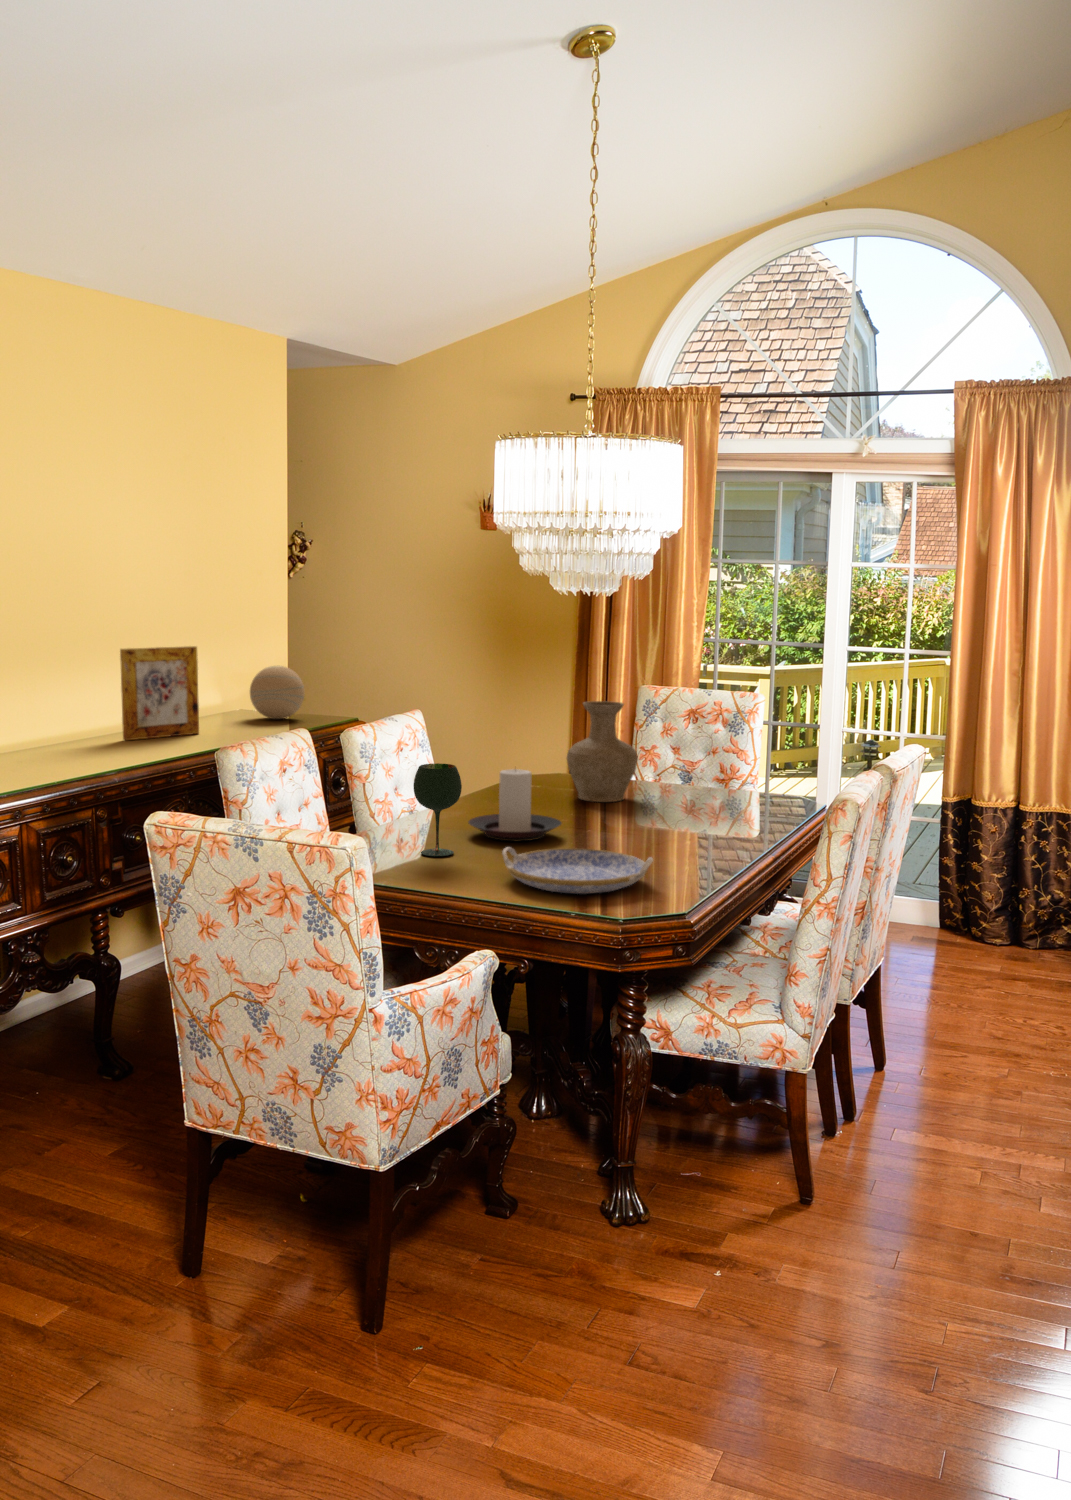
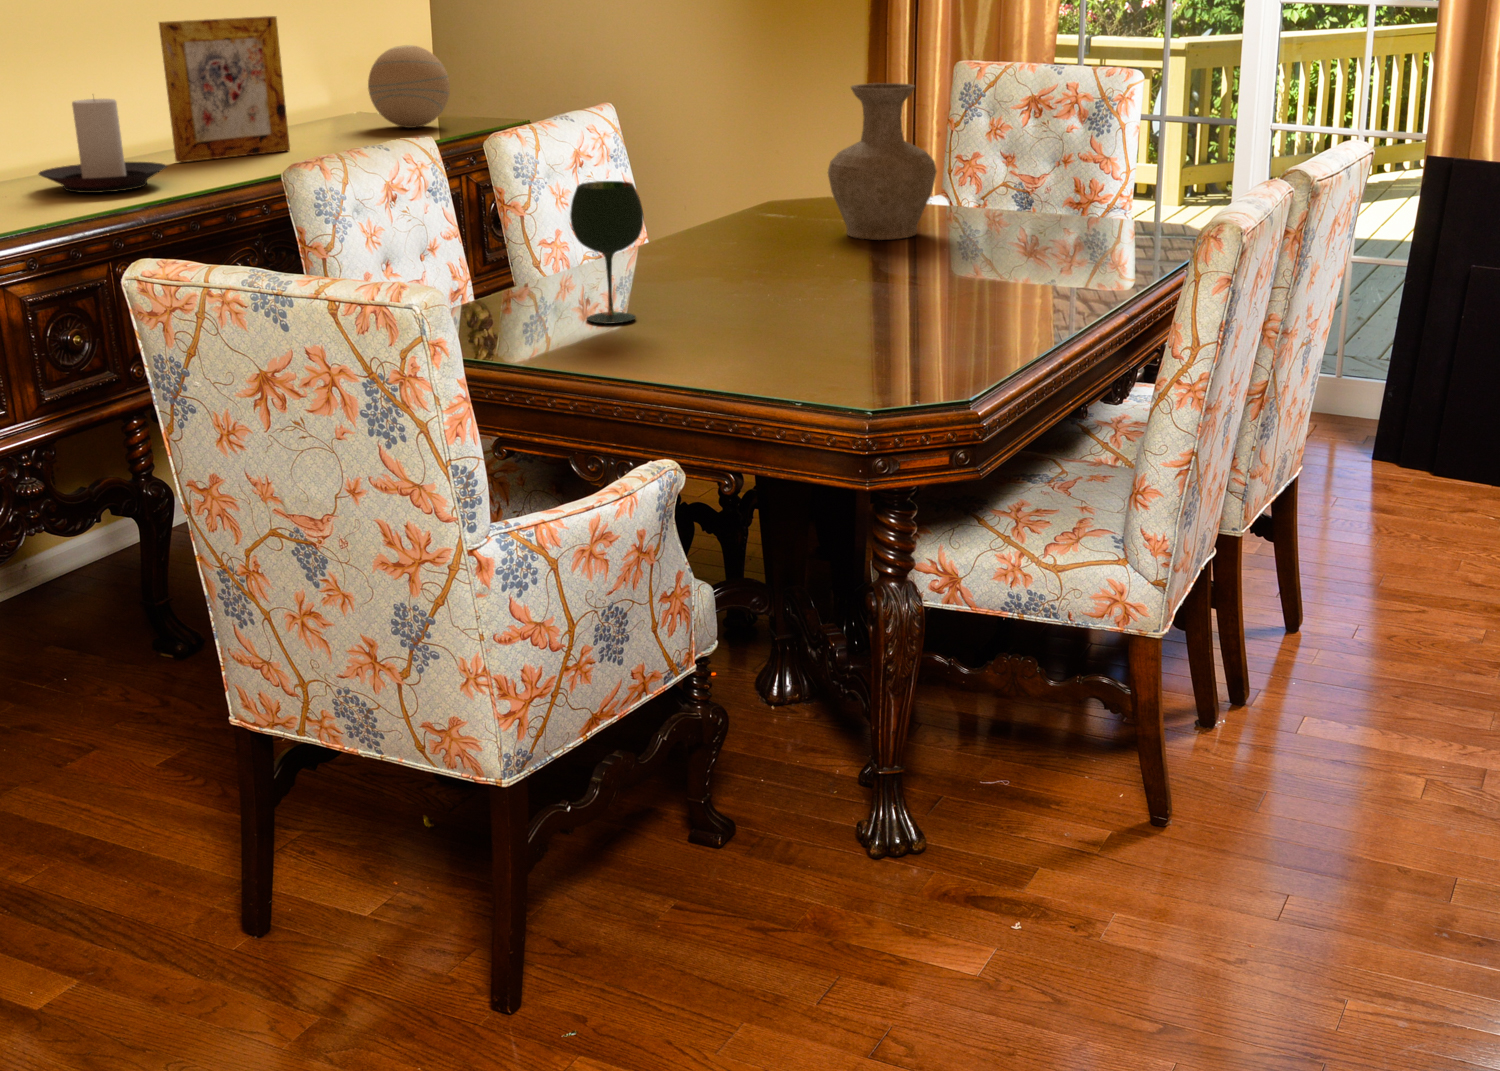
candle holder: present [469,769,561,841] -> present [39,98,167,193]
serving tray: present [502,847,653,894] -> none [699,306,928,376]

